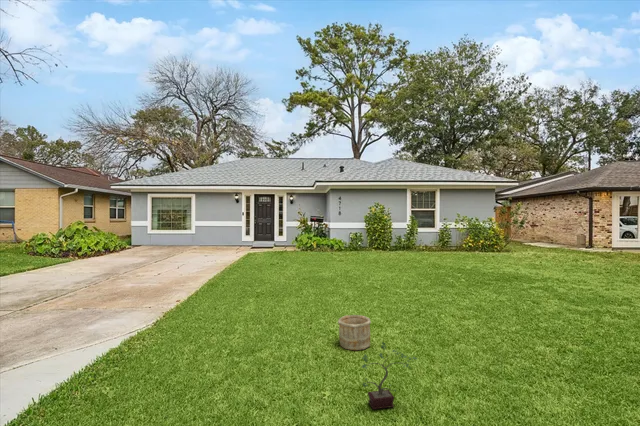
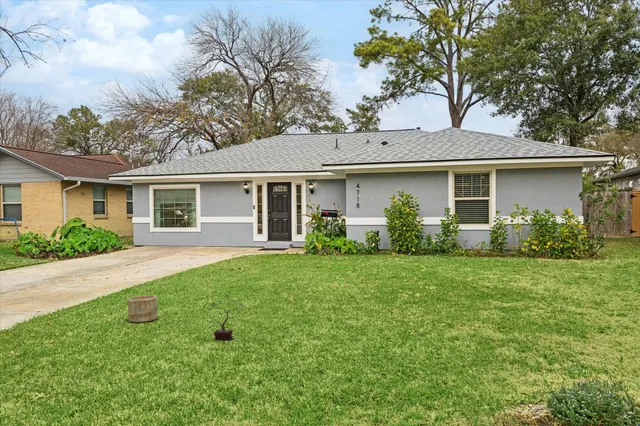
potted plant: present [362,342,417,409] -> present [208,294,244,340]

